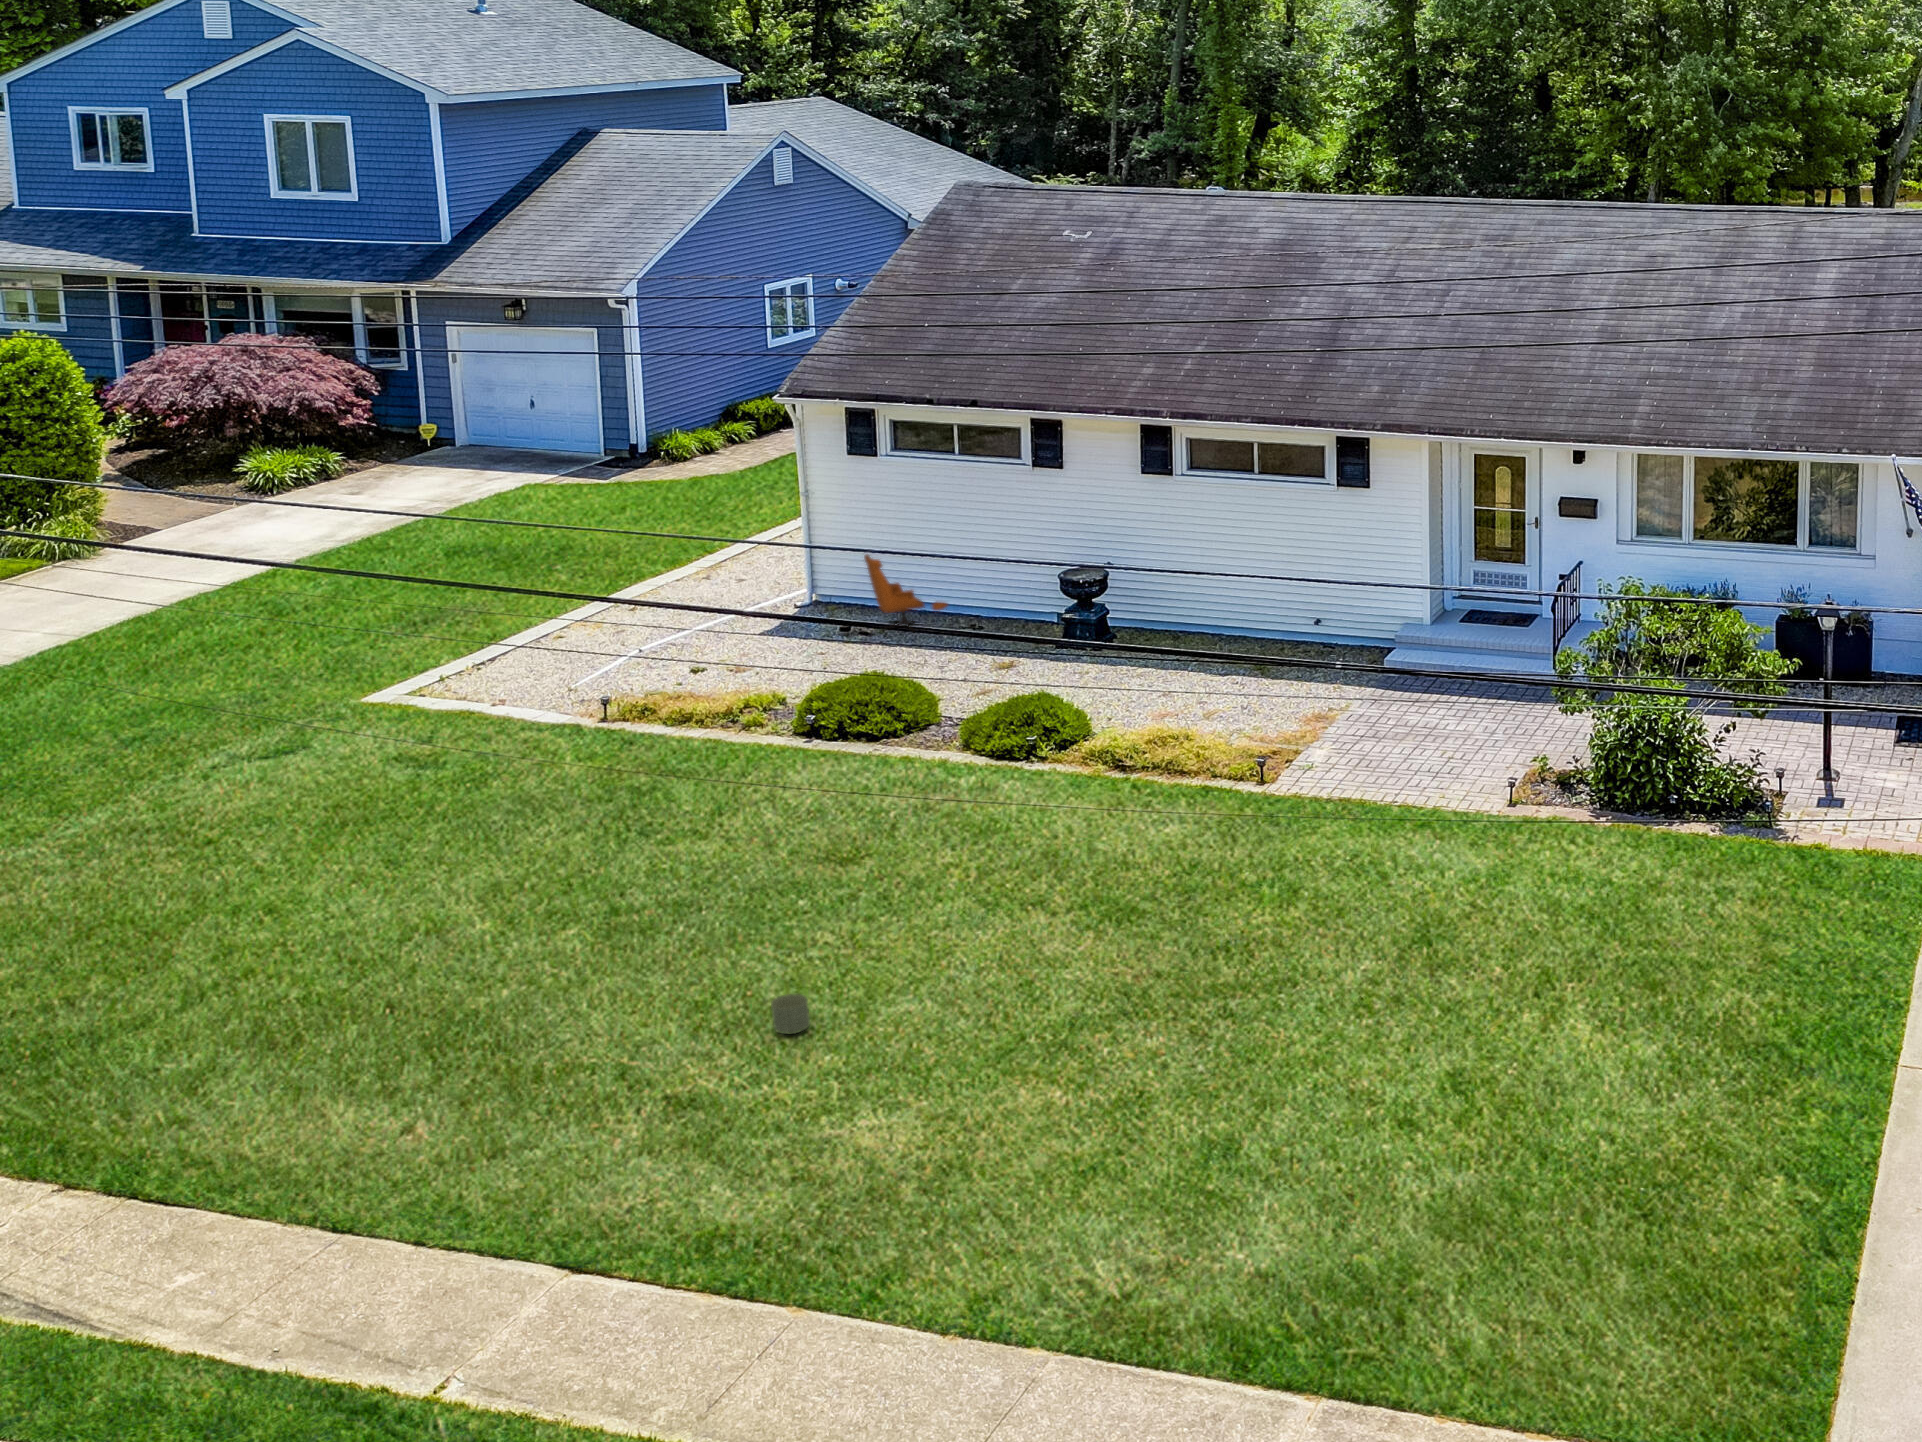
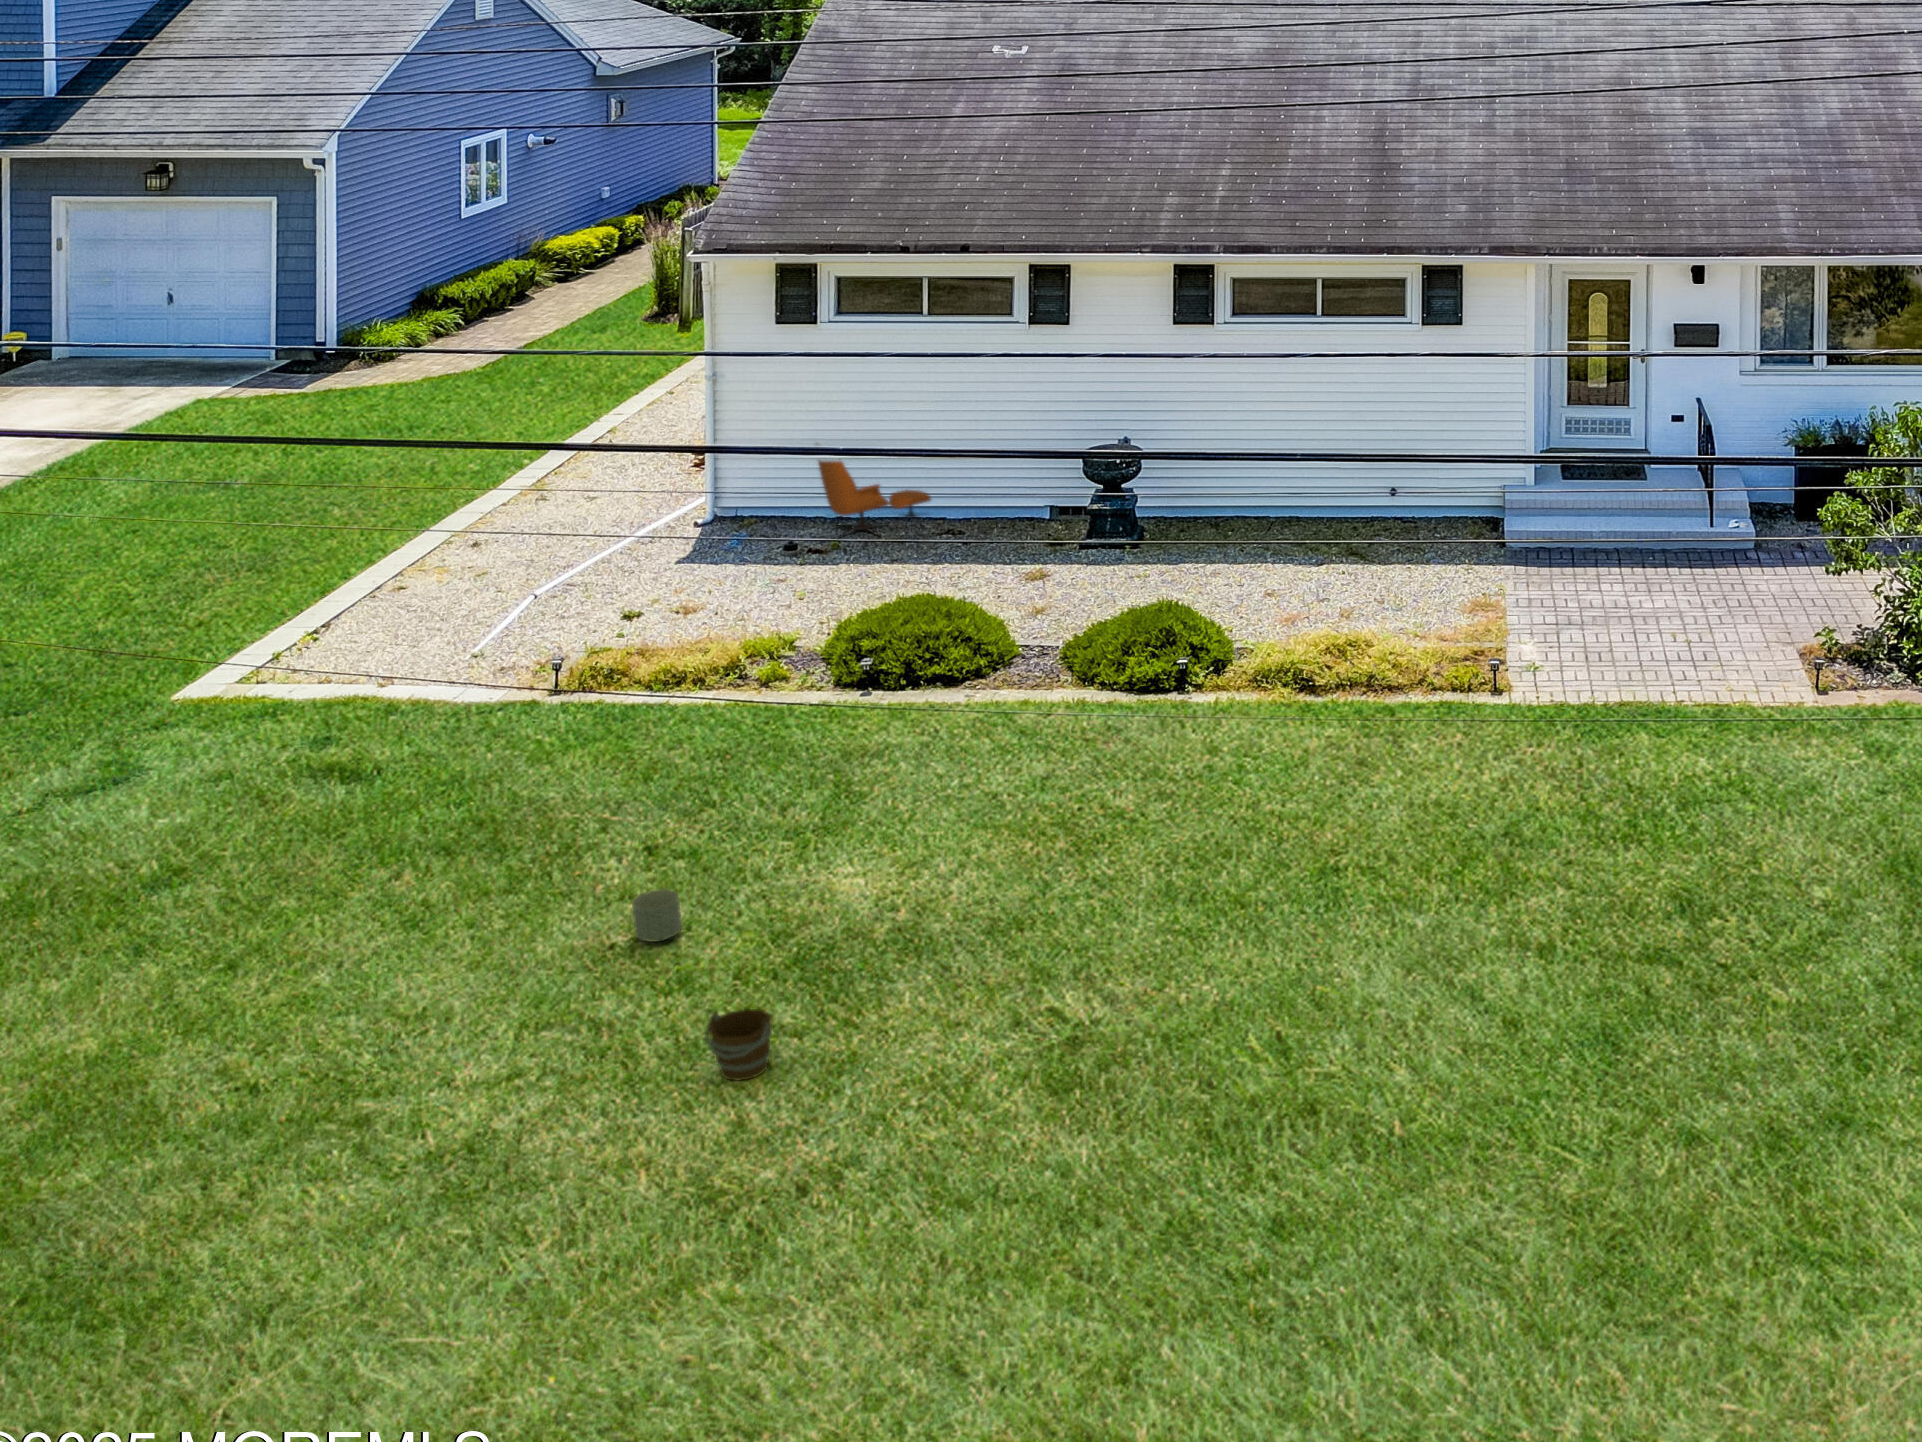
bucket: none [498,917,543,962] -> present [705,1009,772,1081]
planter: present [771,994,810,1034] -> present [632,889,682,942]

